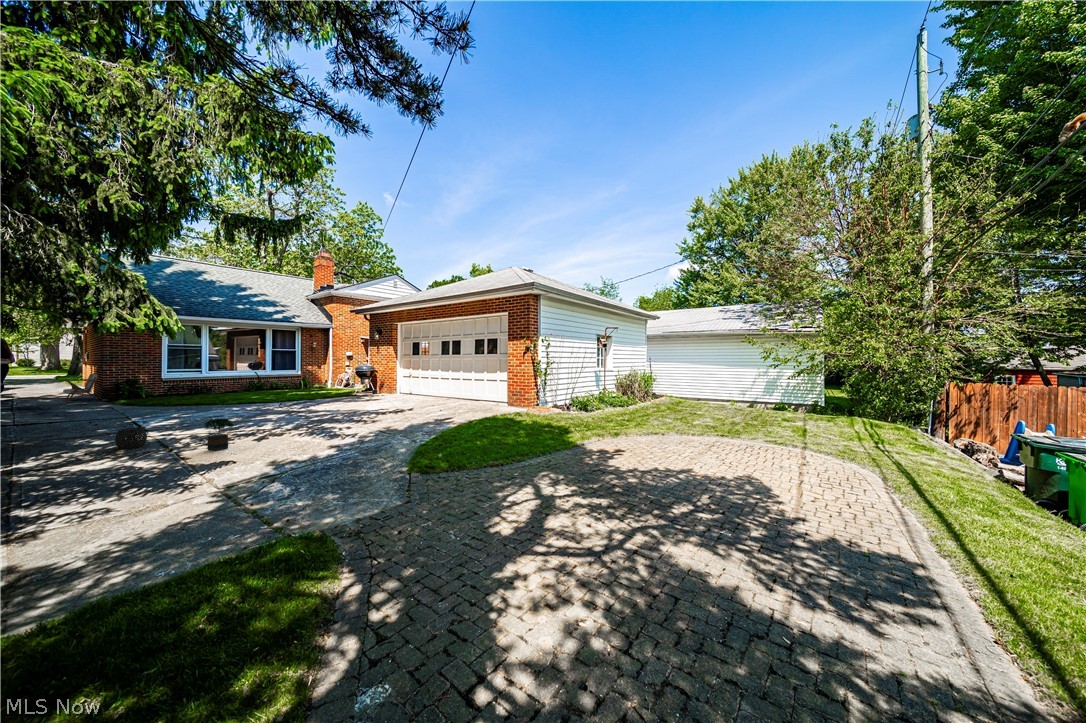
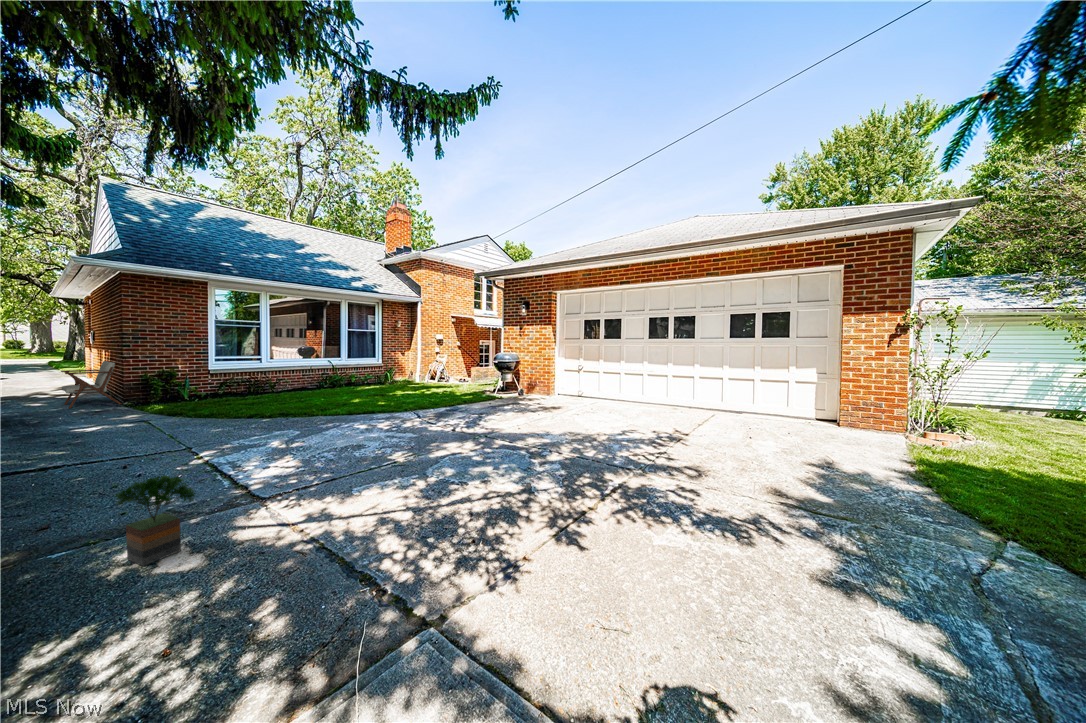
potted tree: present [205,418,234,451] -> present [116,475,195,566]
woven basket: present [115,427,147,449] -> none [263,546,348,641]

